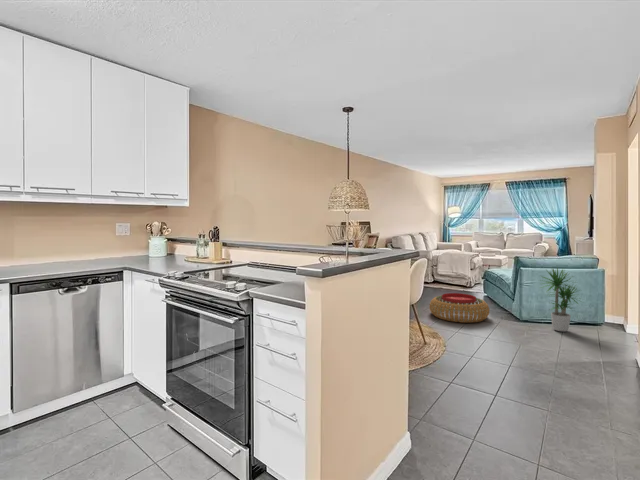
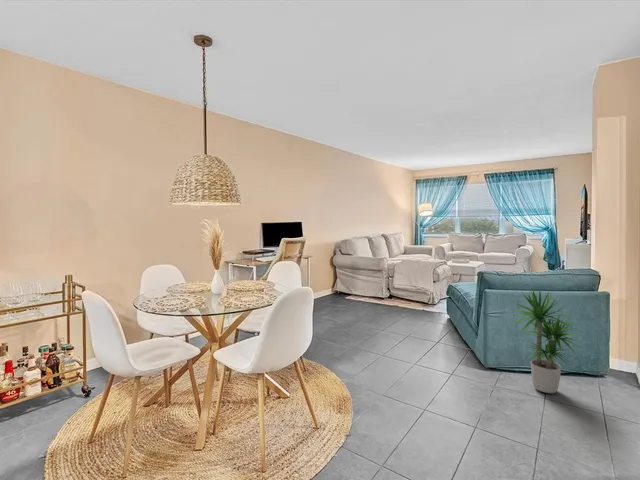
pouf: present [429,293,490,323] -> none [355,323,440,373]

